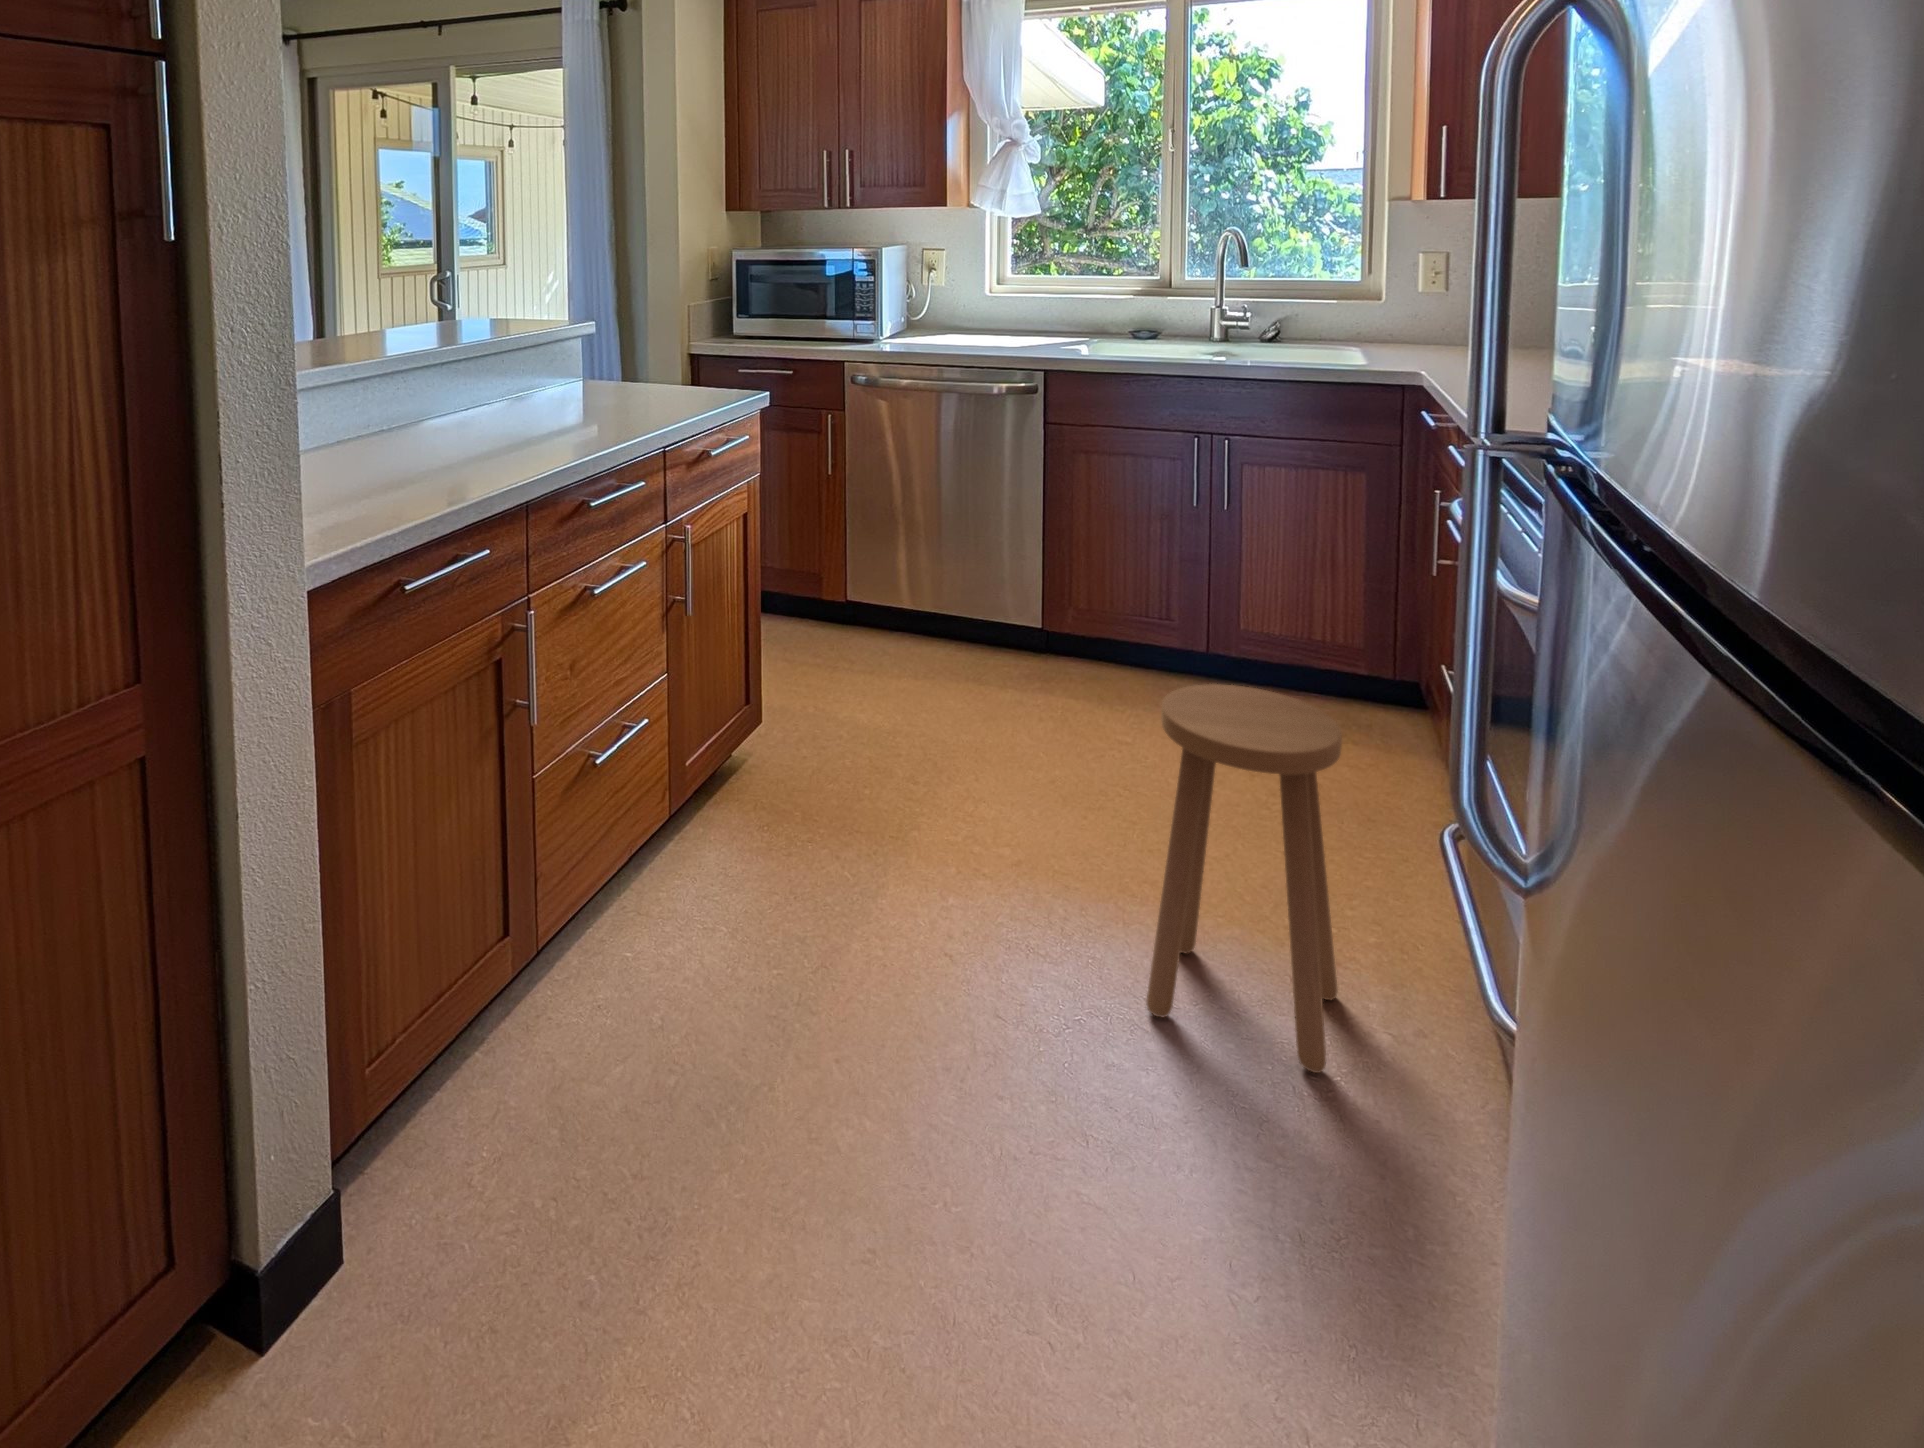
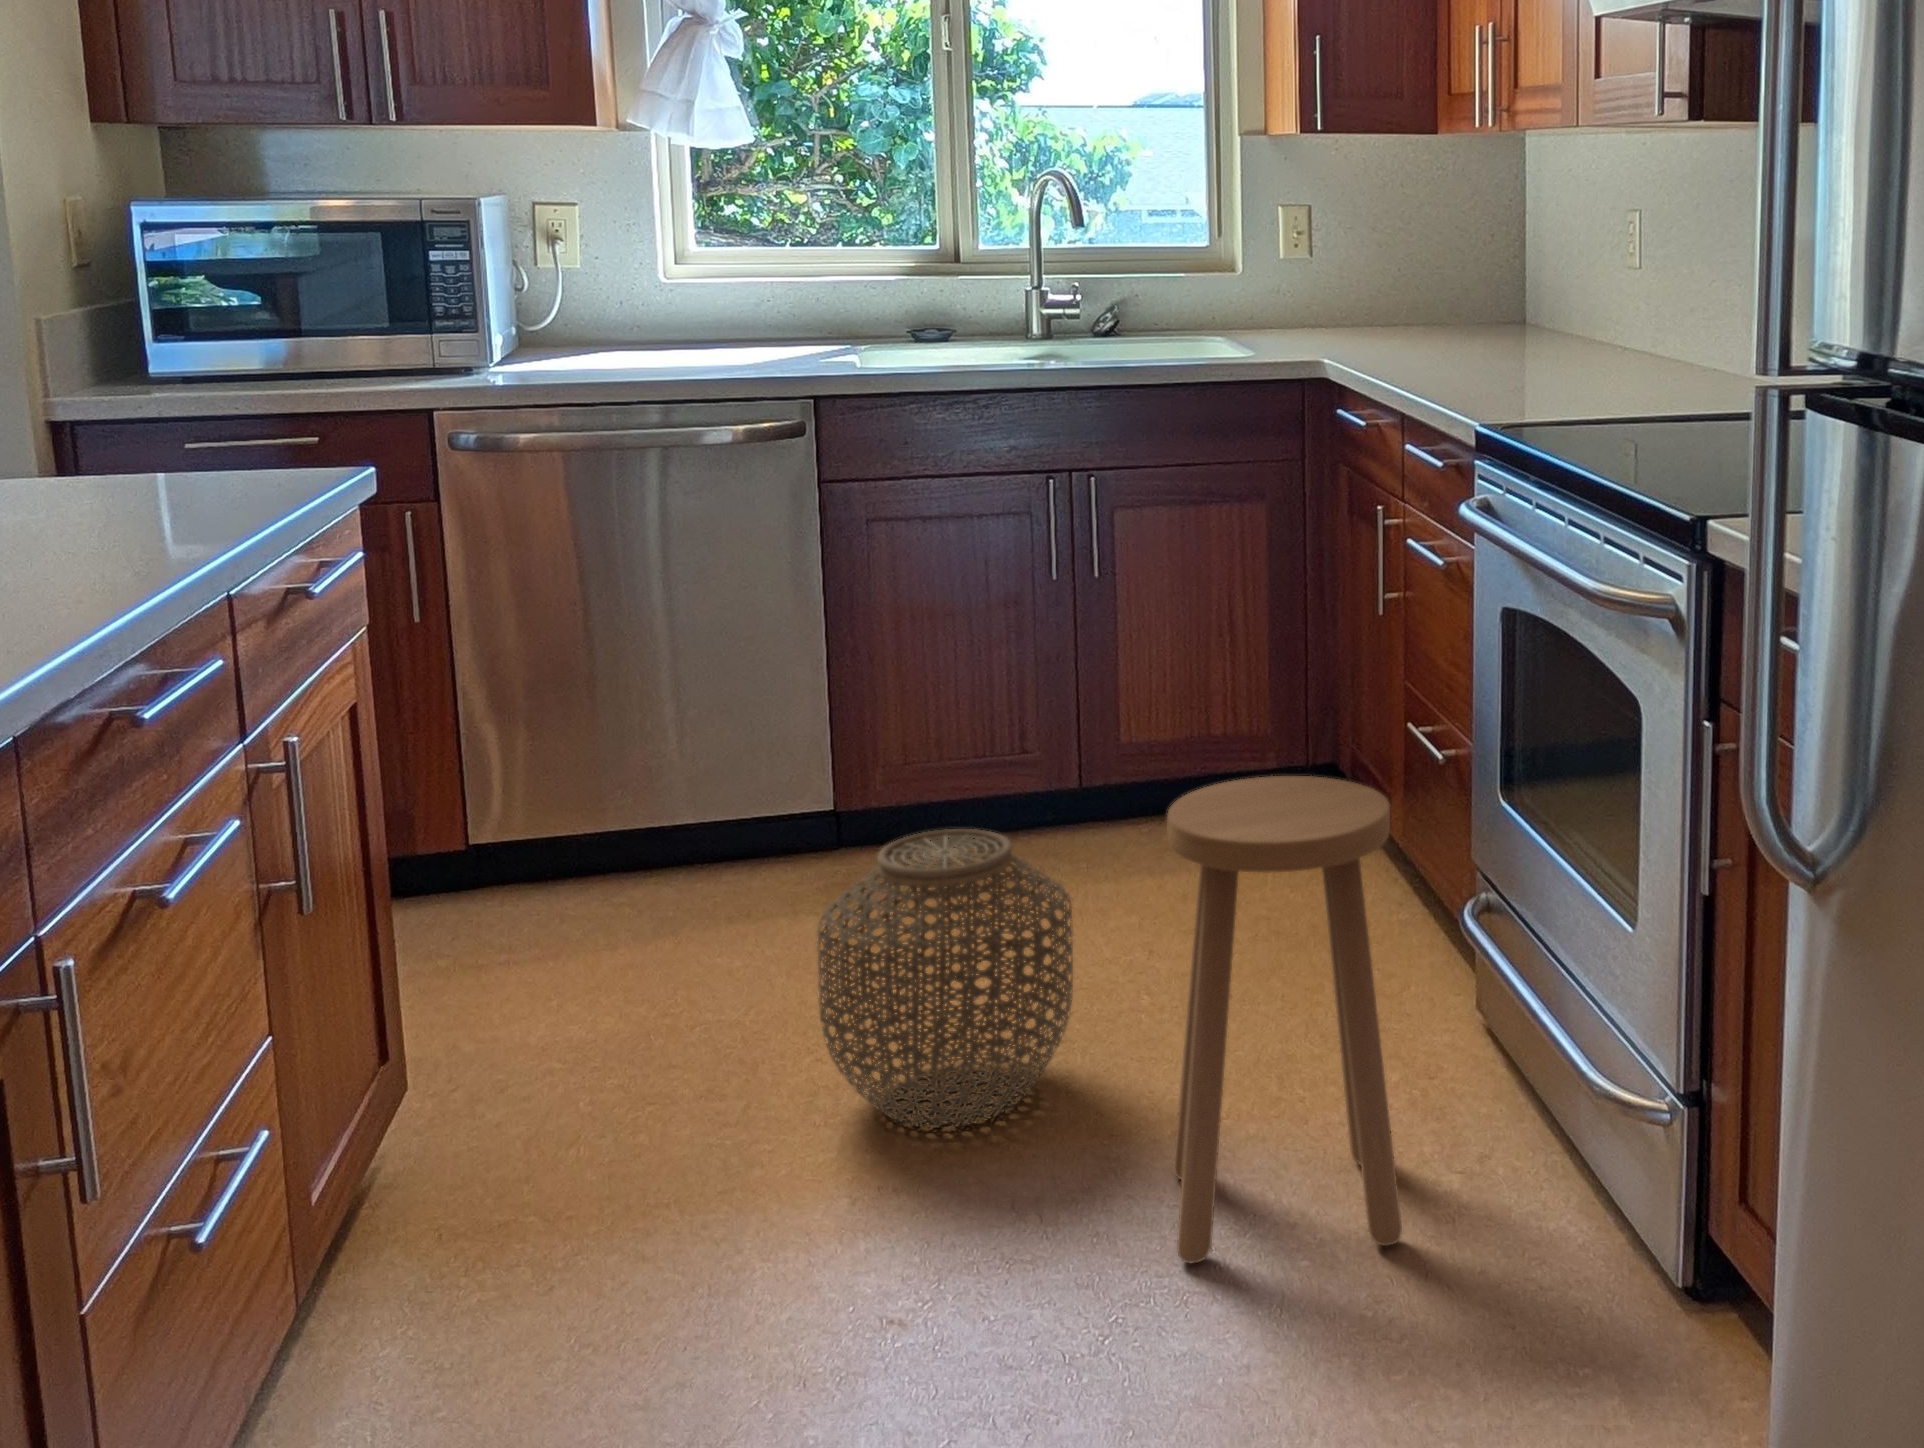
woven basket: none [971,659,1136,855] -> present [818,829,1073,1128]

